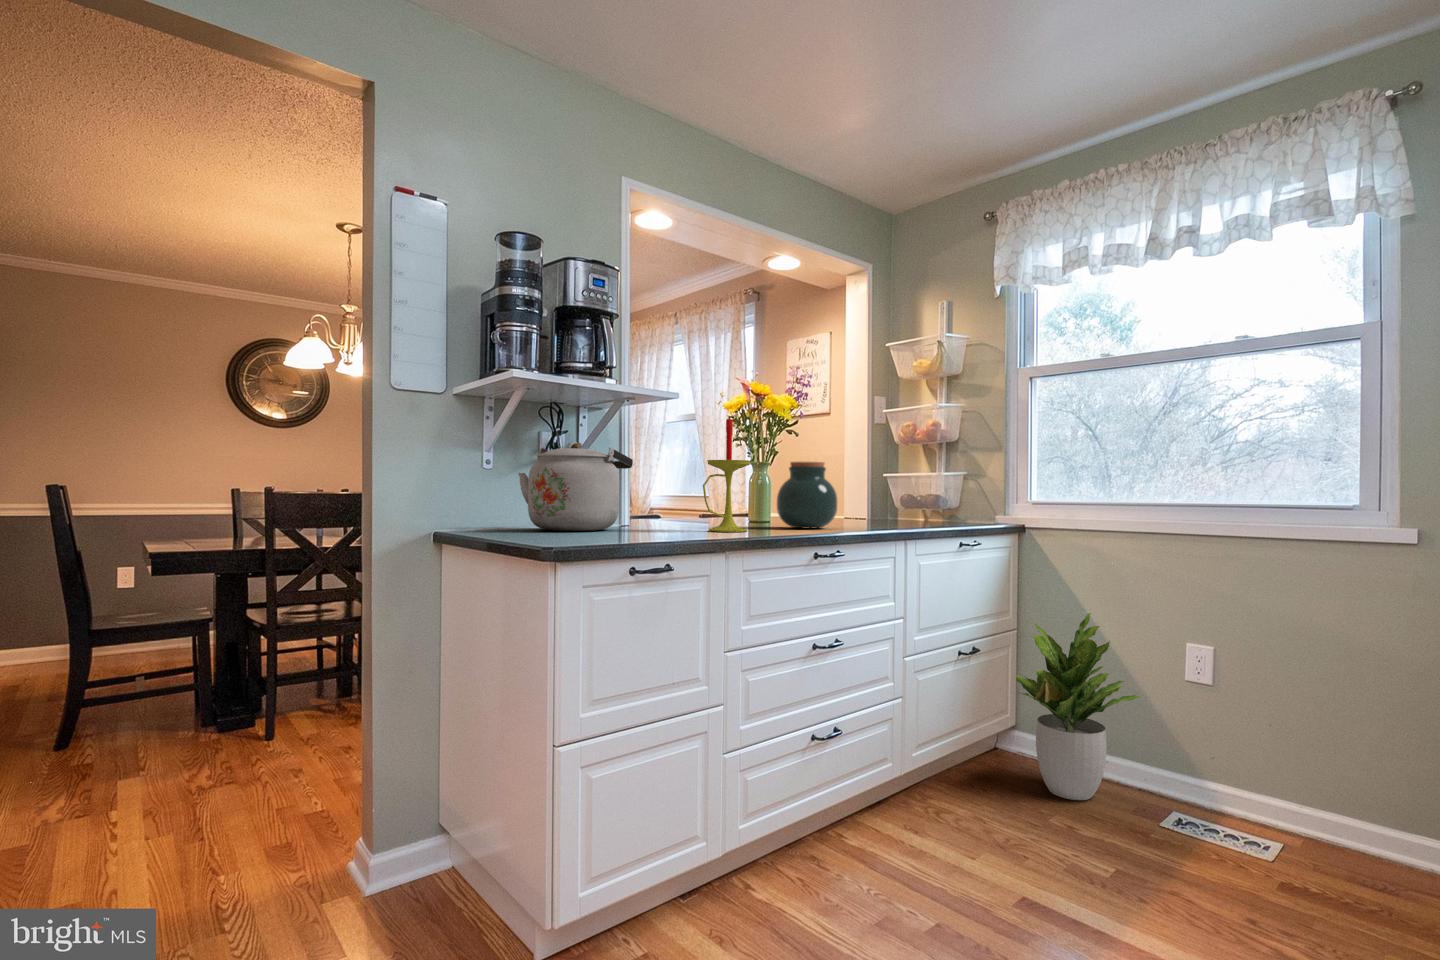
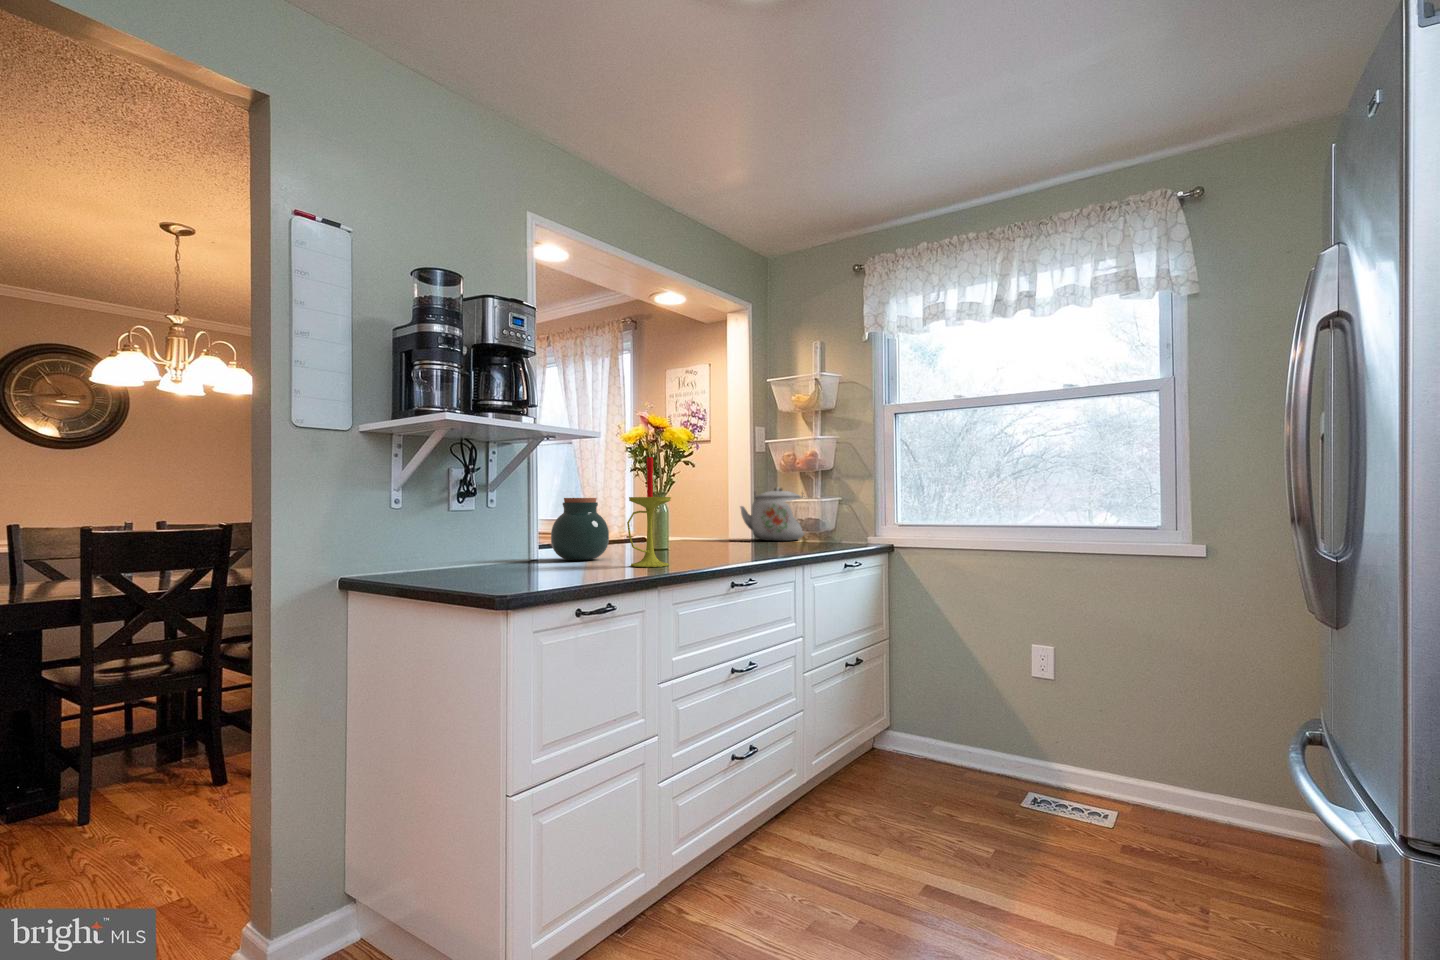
kettle: present [518,442,633,531] -> present [740,487,804,541]
jar: present [777,462,837,528] -> present [551,498,609,561]
potted plant: present [1016,613,1140,800] -> none [893,622,999,790]

